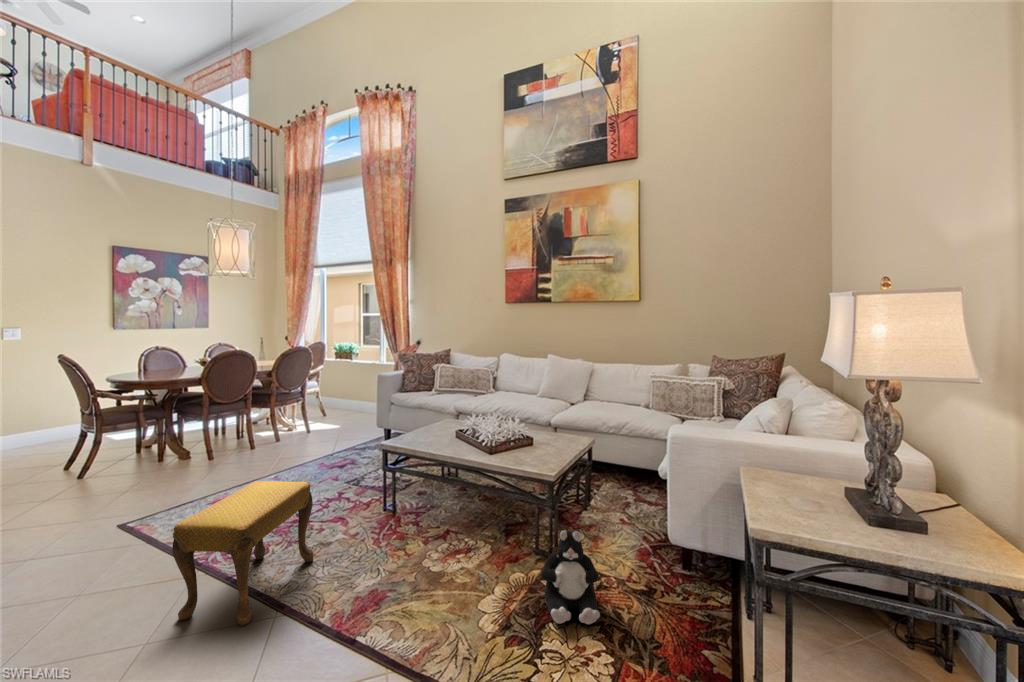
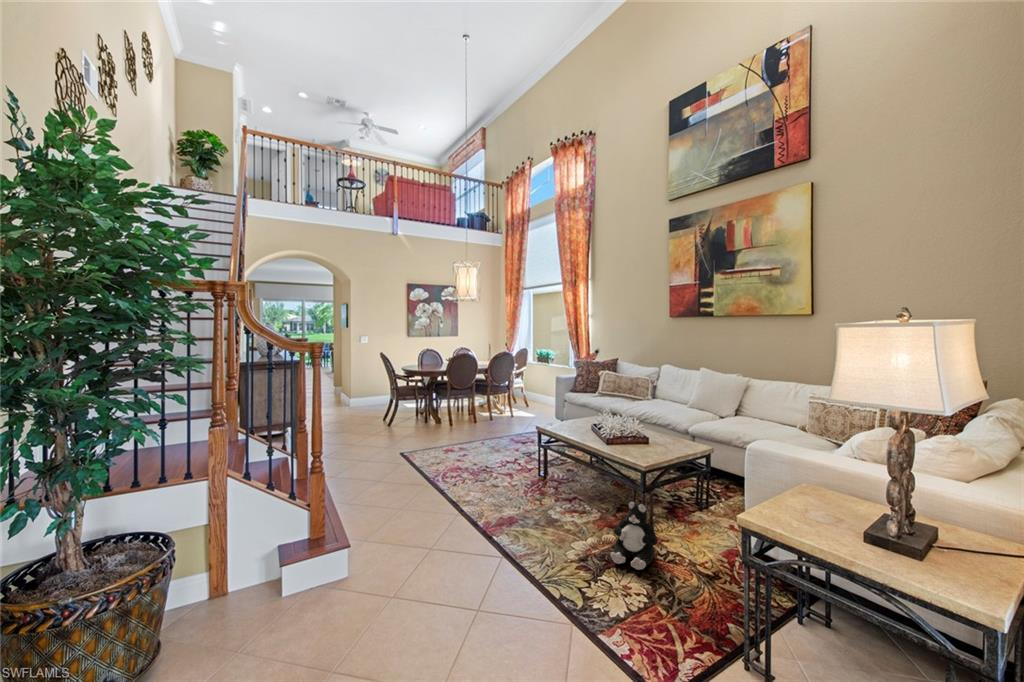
footstool: present [172,481,314,626] -> none [412,439,486,516]

